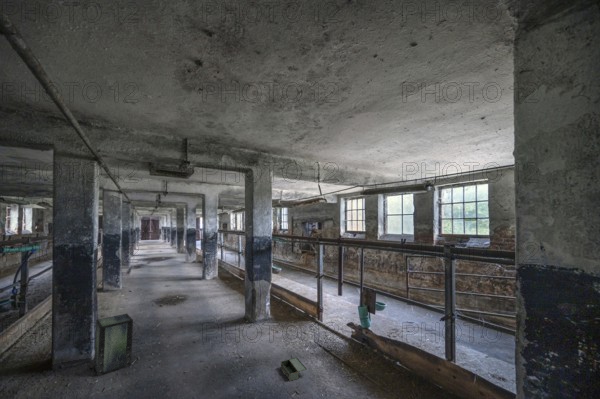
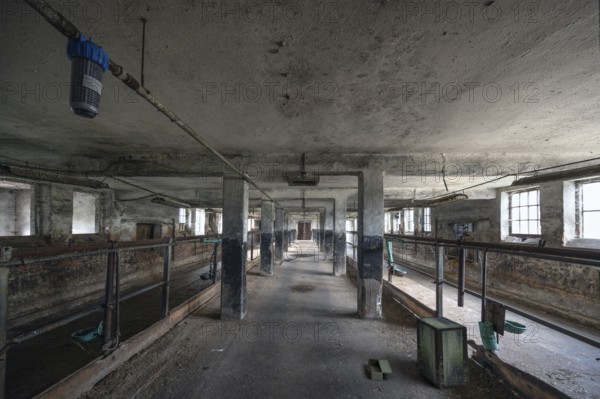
storage box: present [94,314,133,376] -> present [416,316,469,389]

